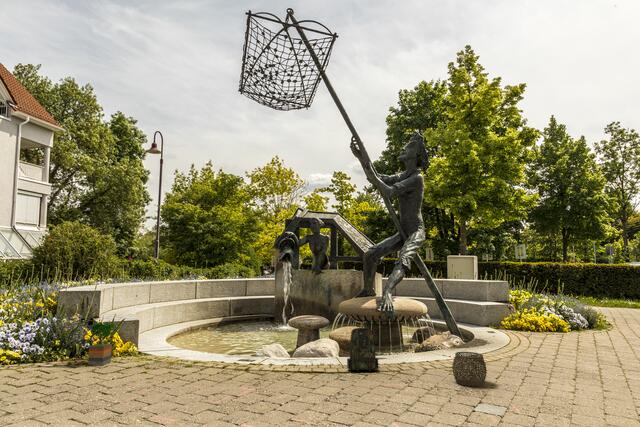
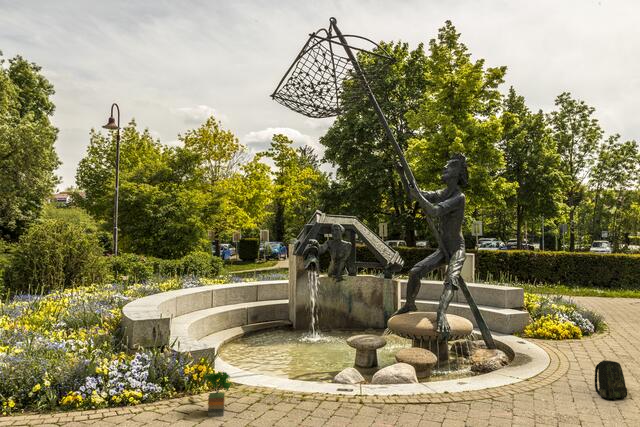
backpack: present [347,328,378,371] -> present [595,360,627,400]
woven basket: present [452,352,487,387] -> none [549,386,581,418]

